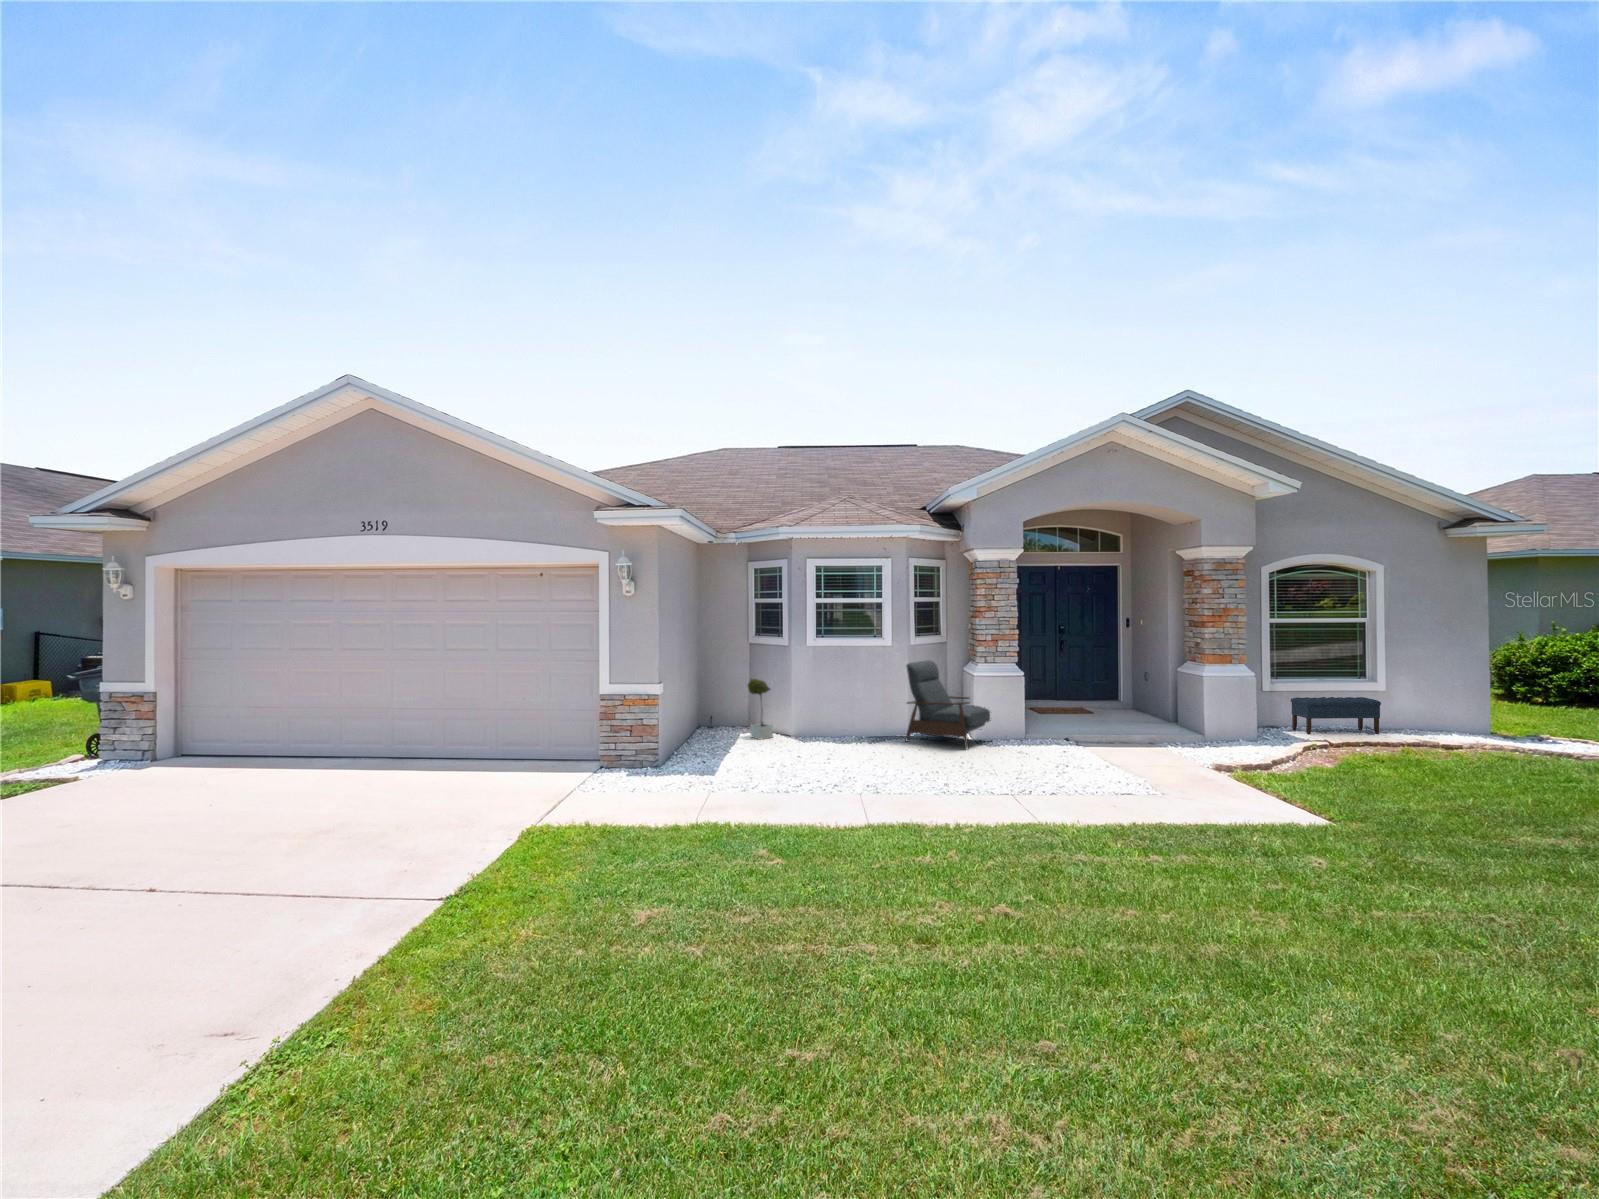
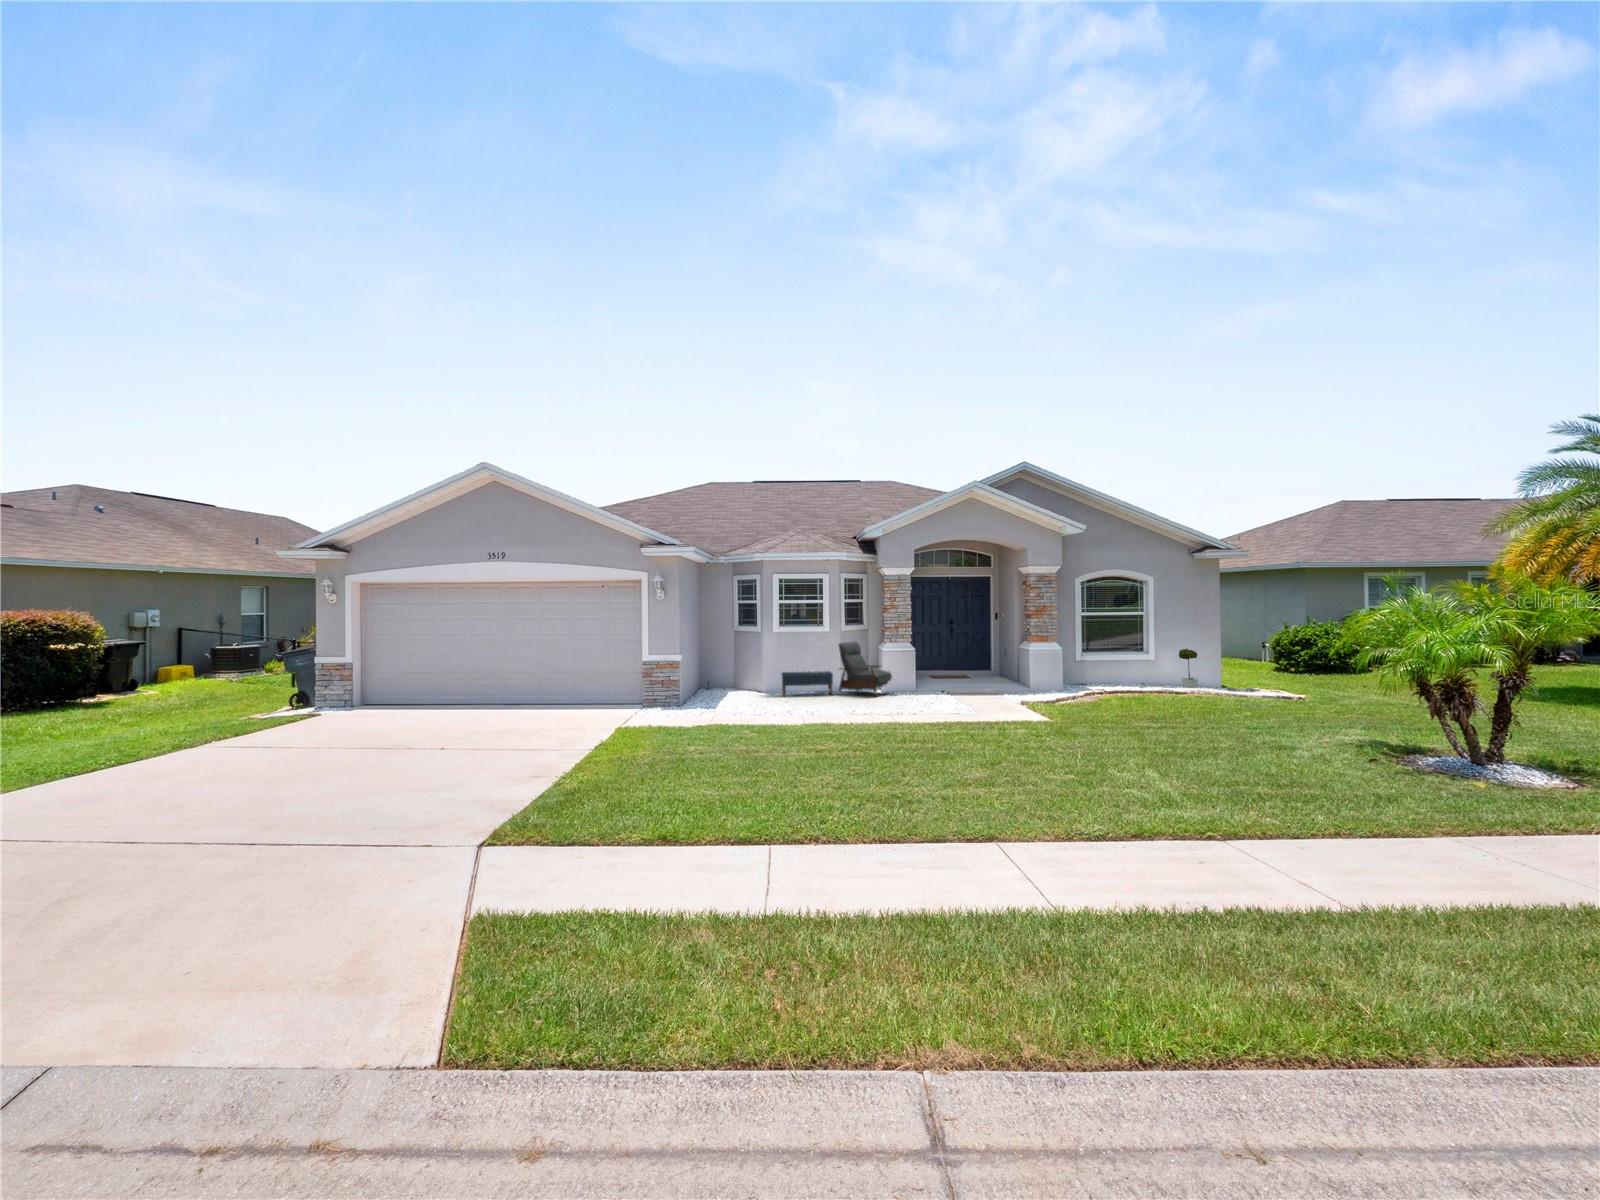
potted tree: present [748,679,773,739] -> present [1179,649,1198,687]
bench: present [1291,697,1381,734] -> present [782,671,833,696]

